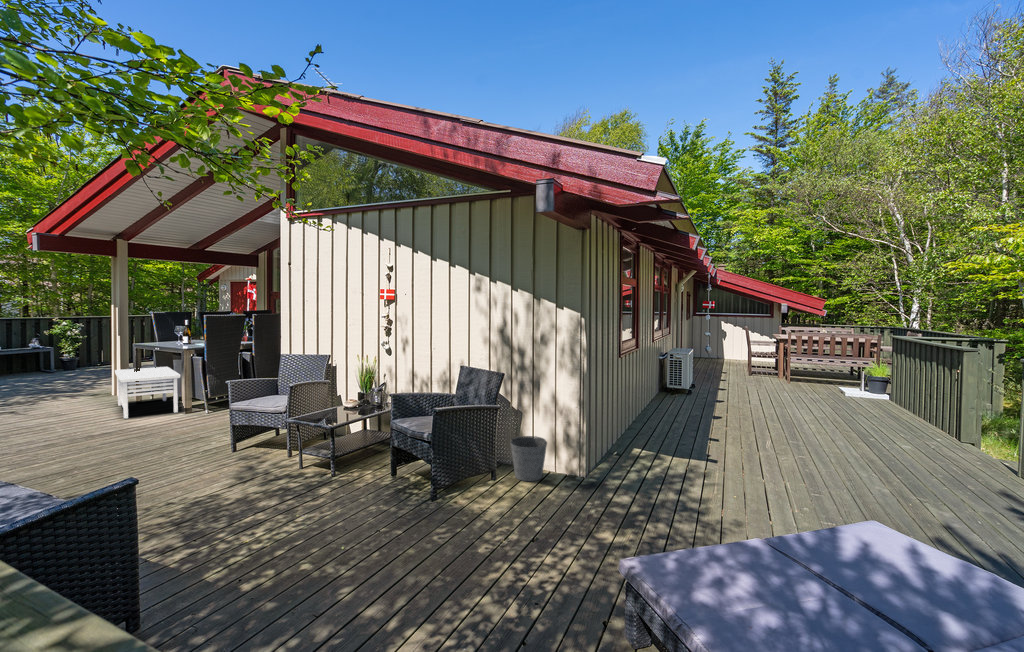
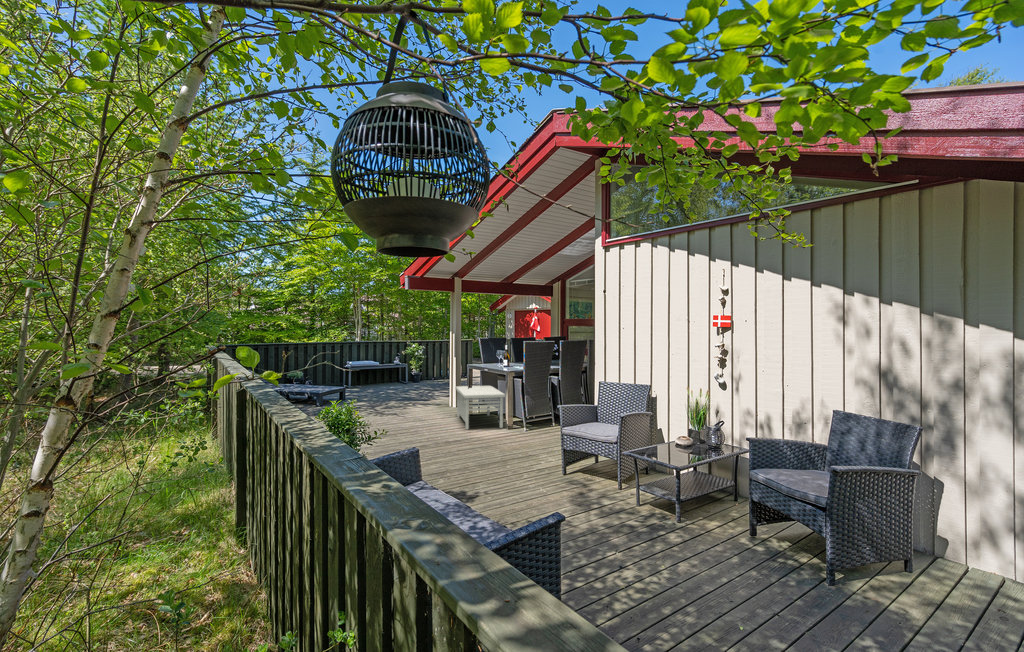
bucket: present [510,436,547,481] -> none [930,517,1004,589]

